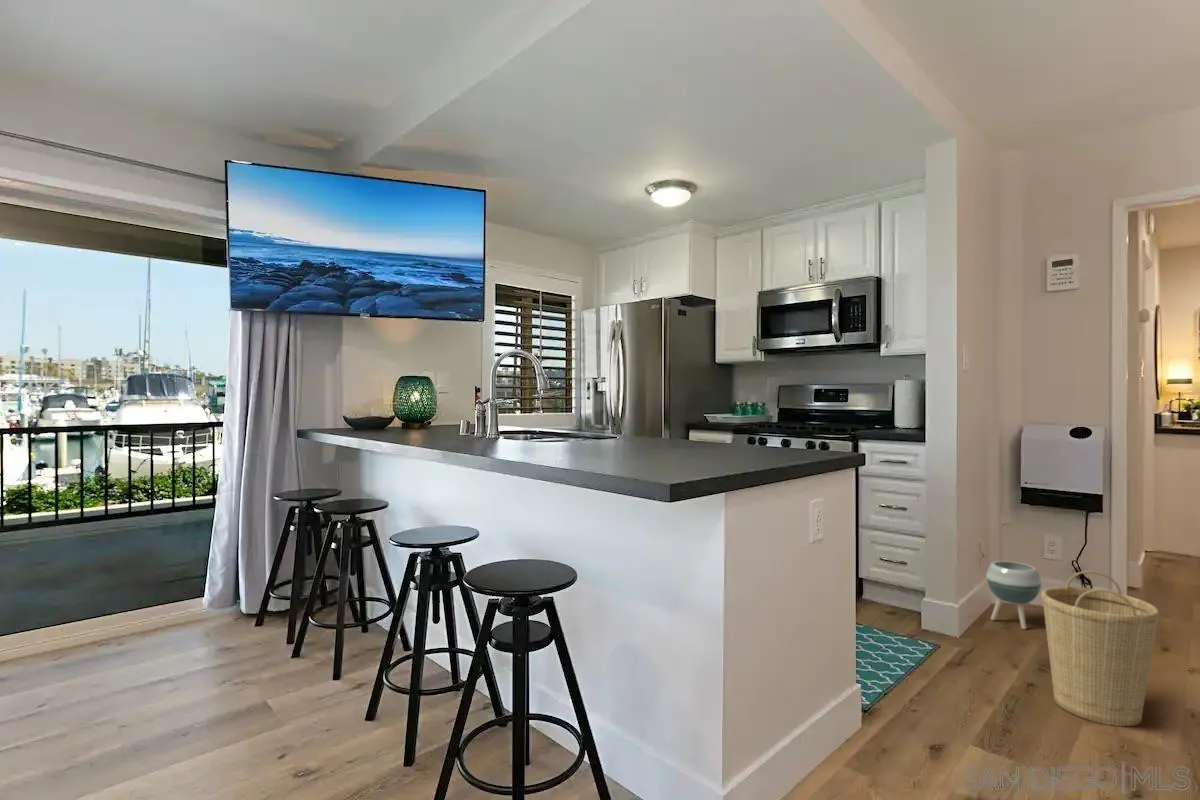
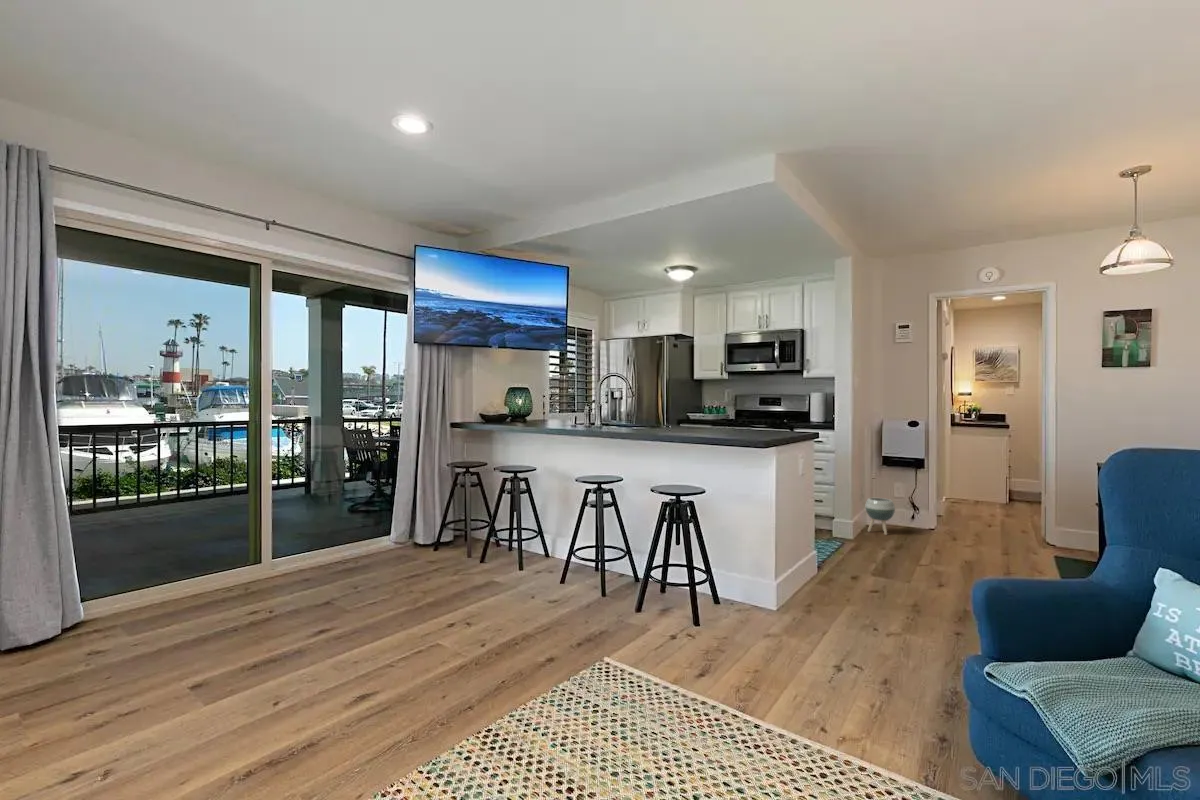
basket: present [1041,571,1159,726] -> none [900,493,955,567]

